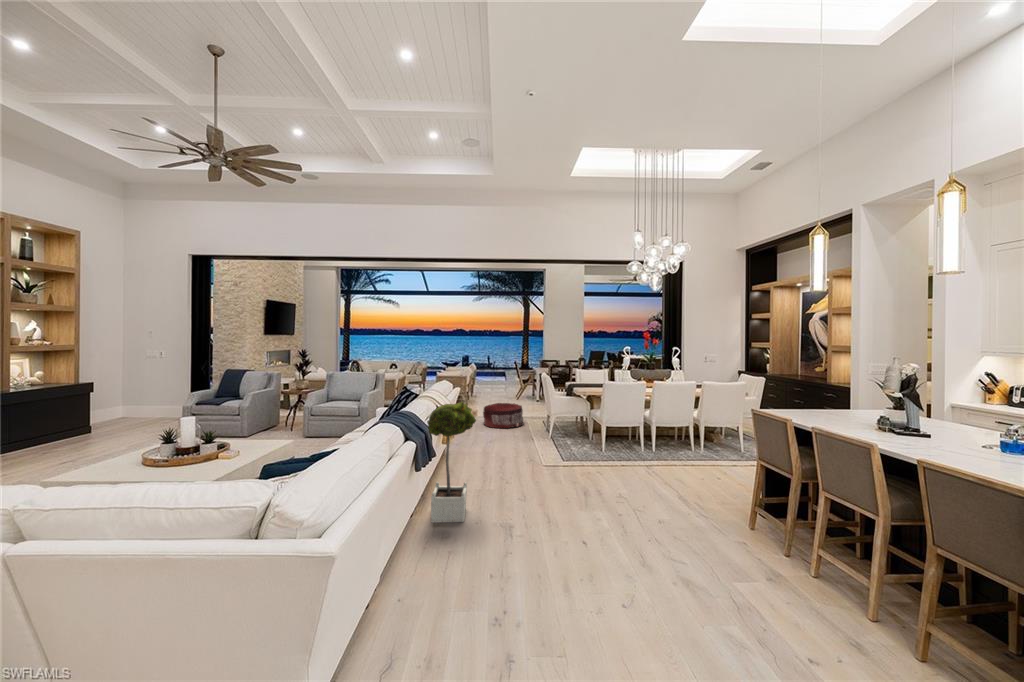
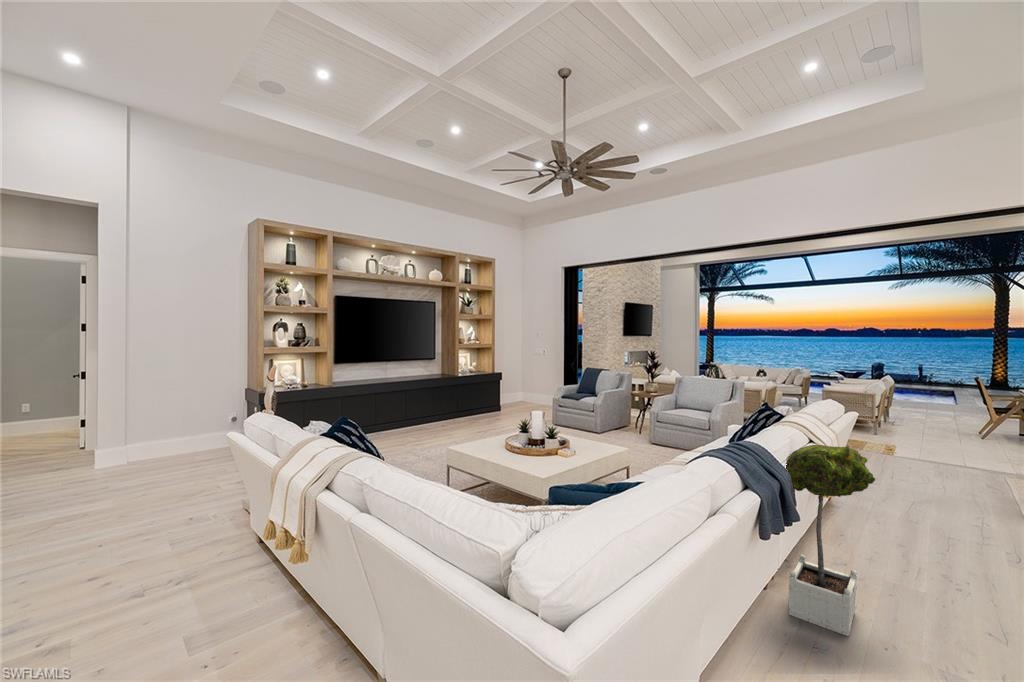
pouf: present [483,403,523,428] -> none [900,440,989,485]

